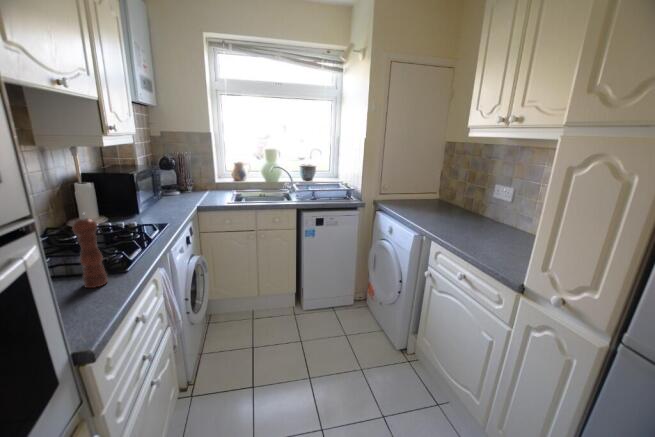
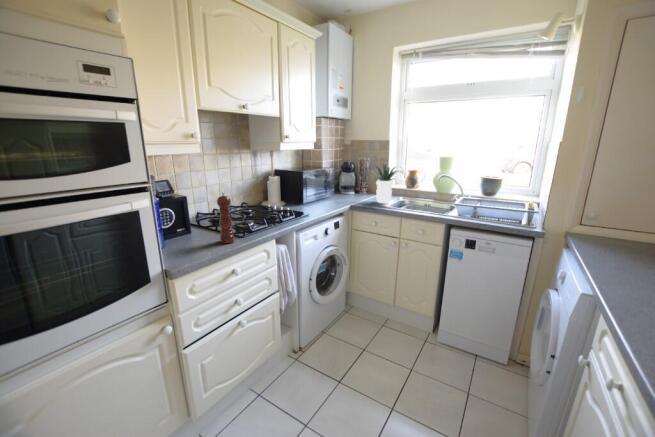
potted plant: none [194,157,247,199] -> present [374,163,397,203]

